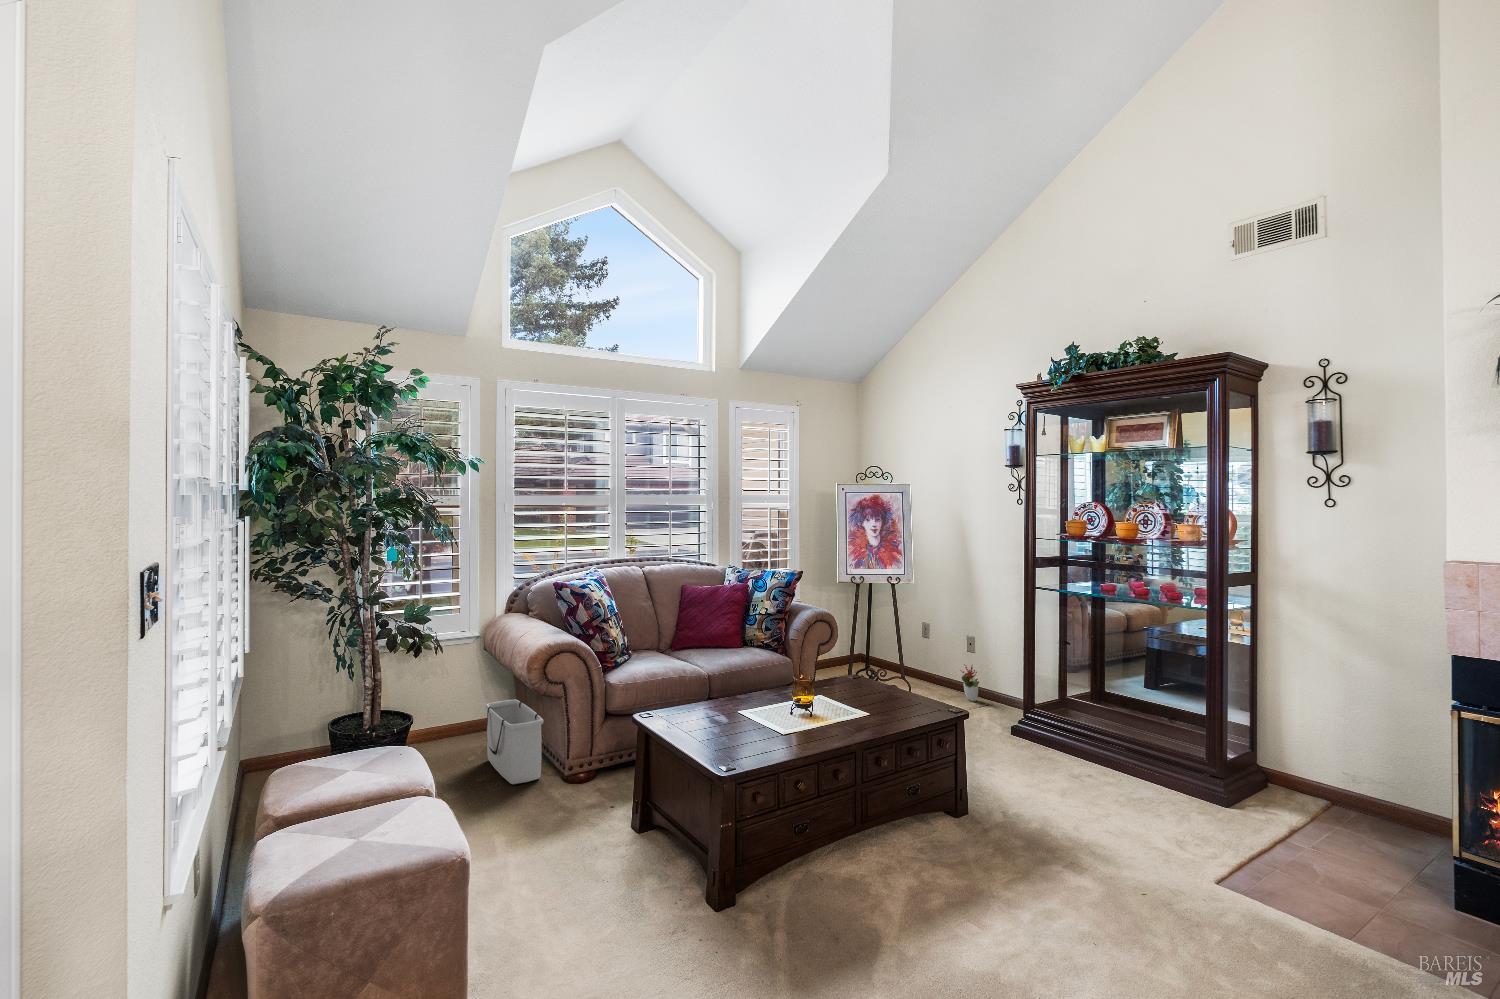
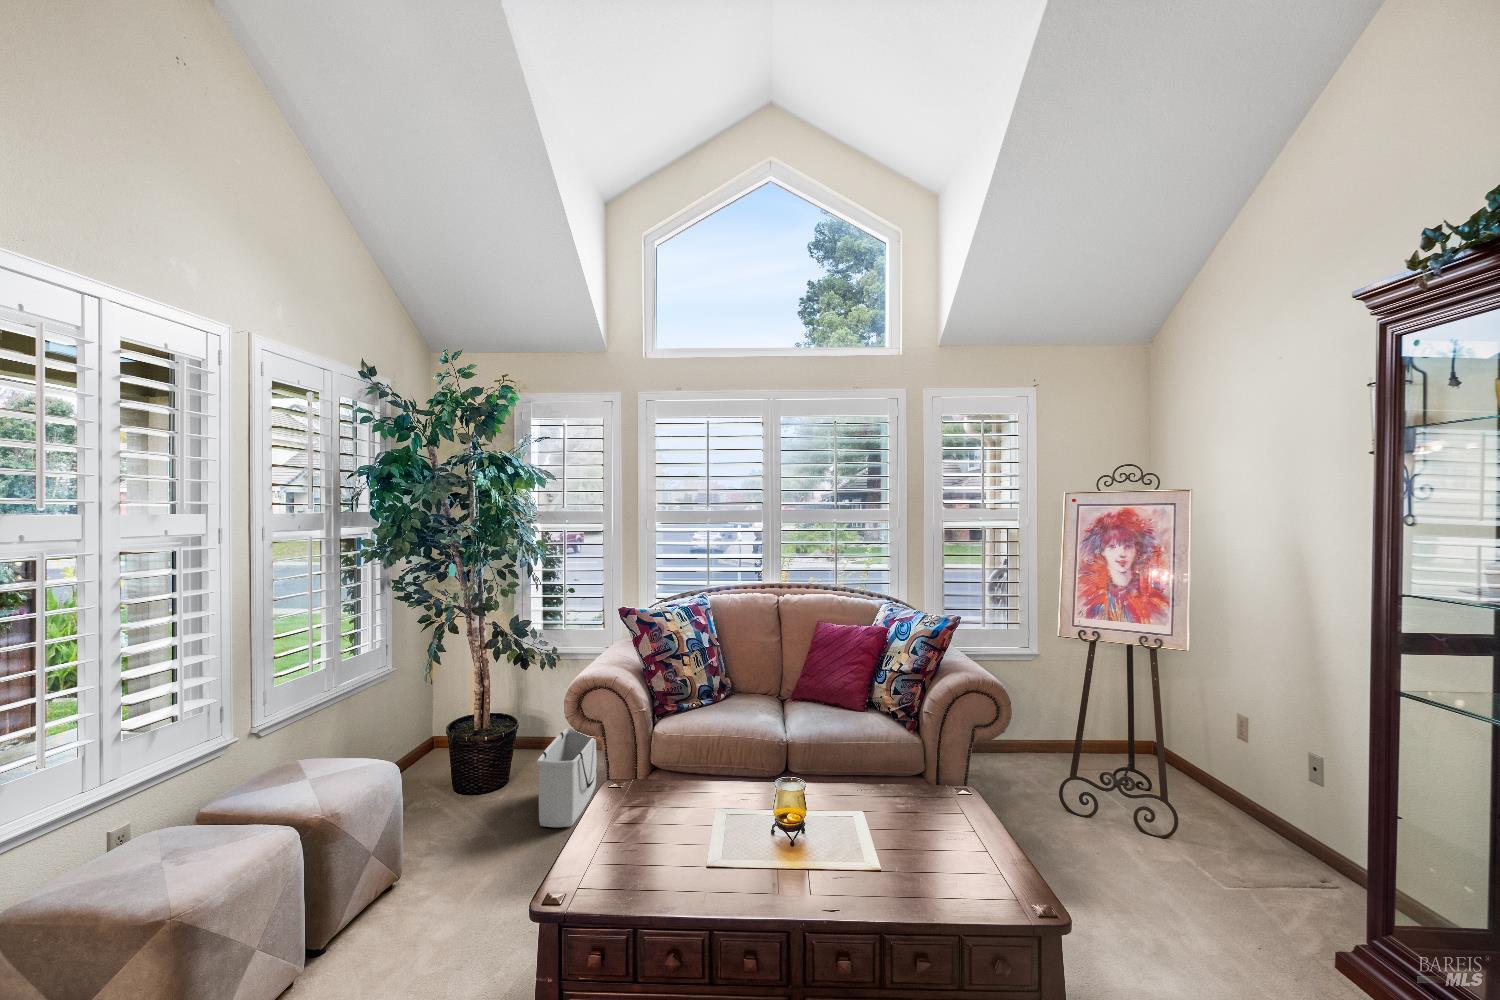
decorative plant: present [962,664,979,701] -> none [1264,805,1304,877]

